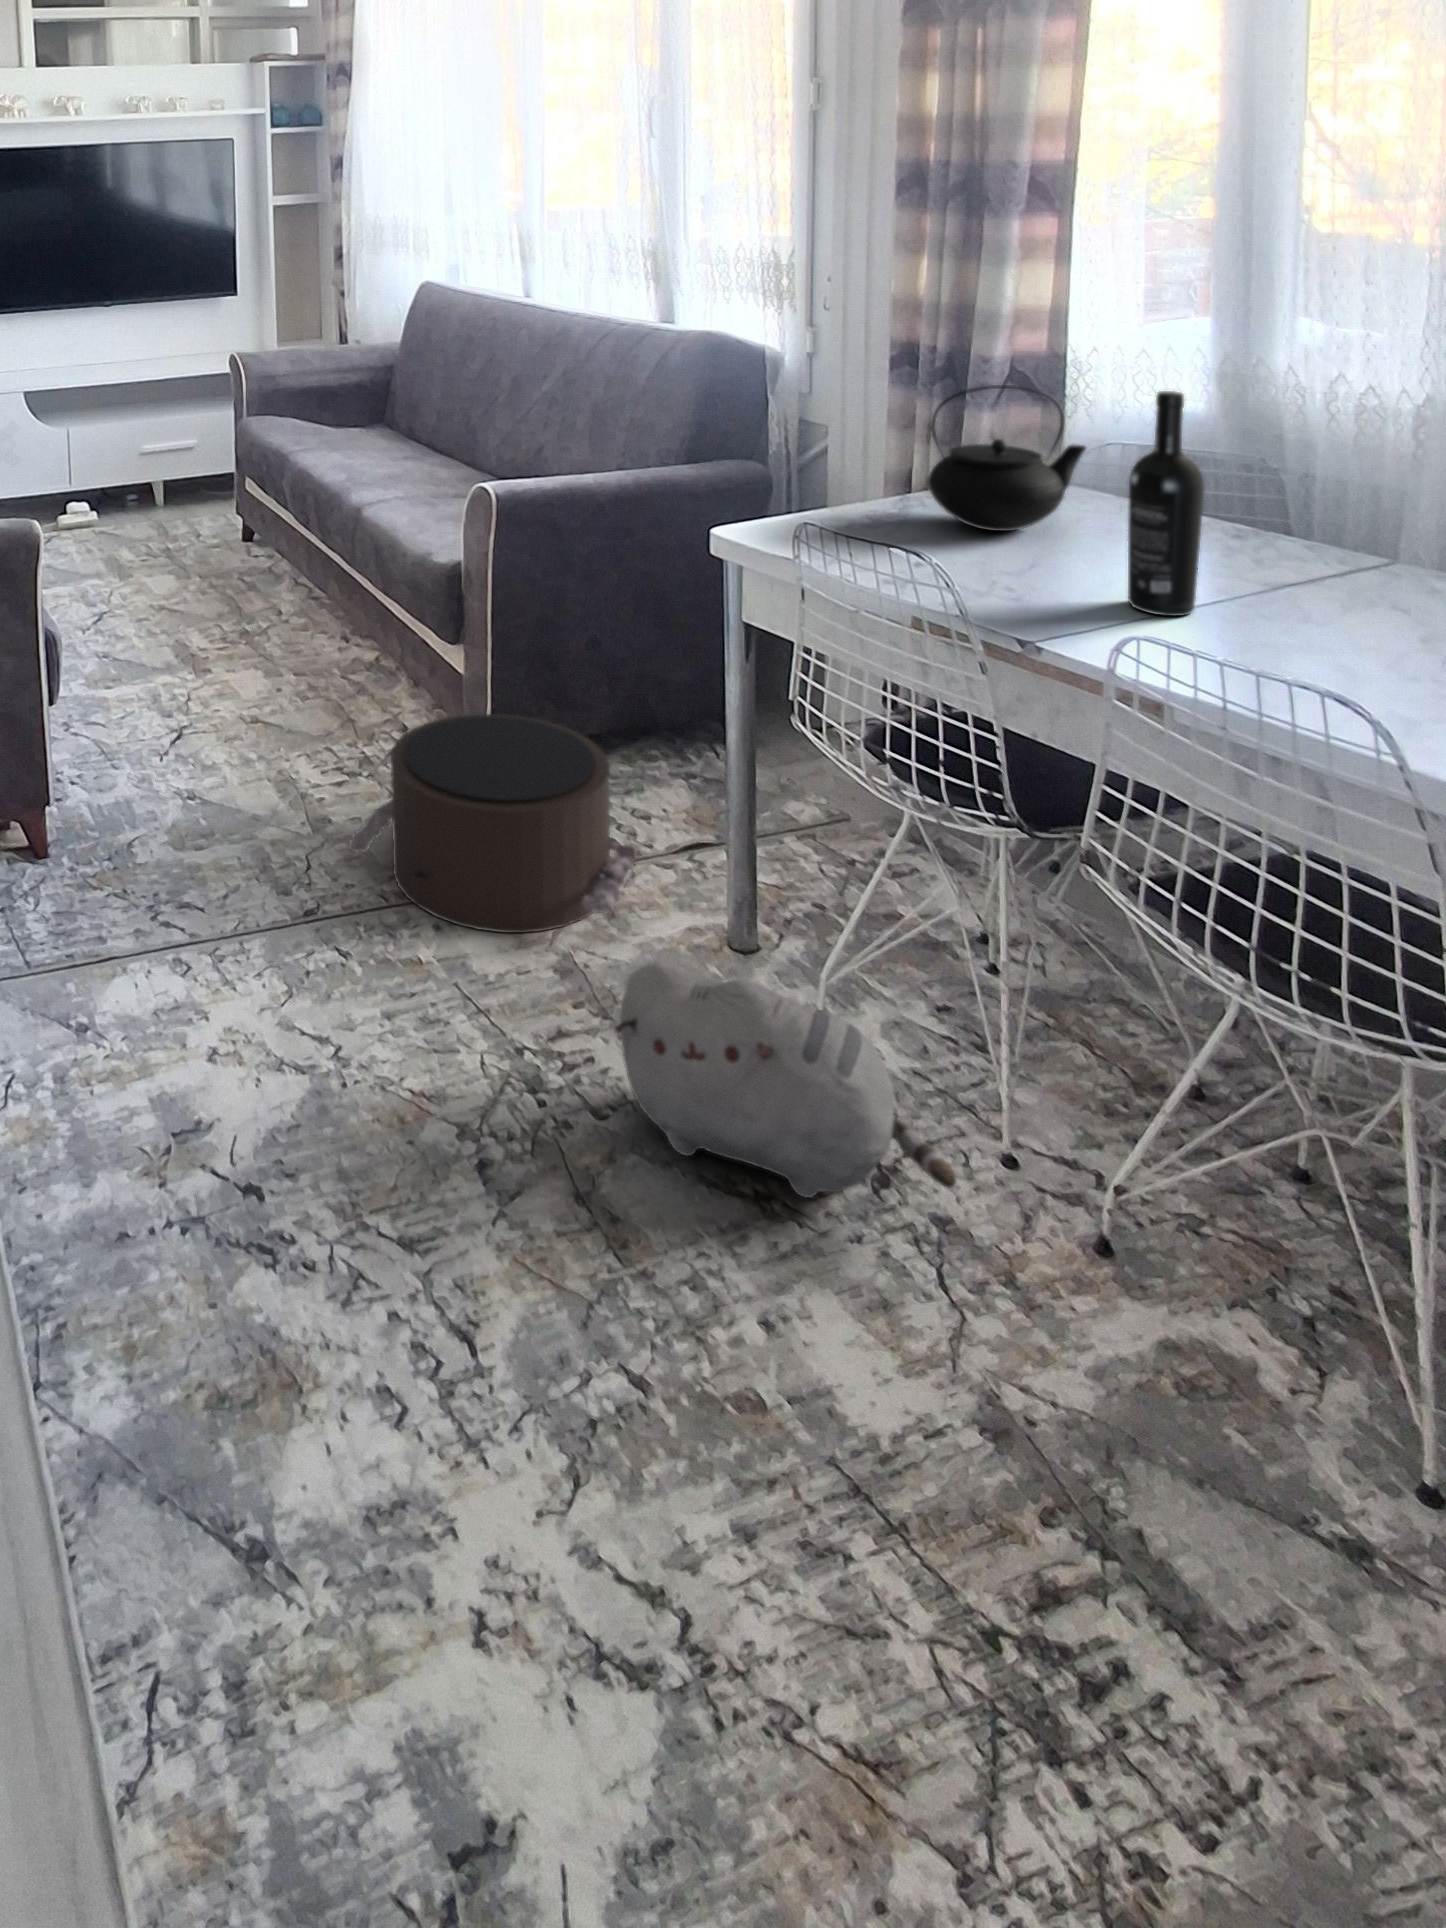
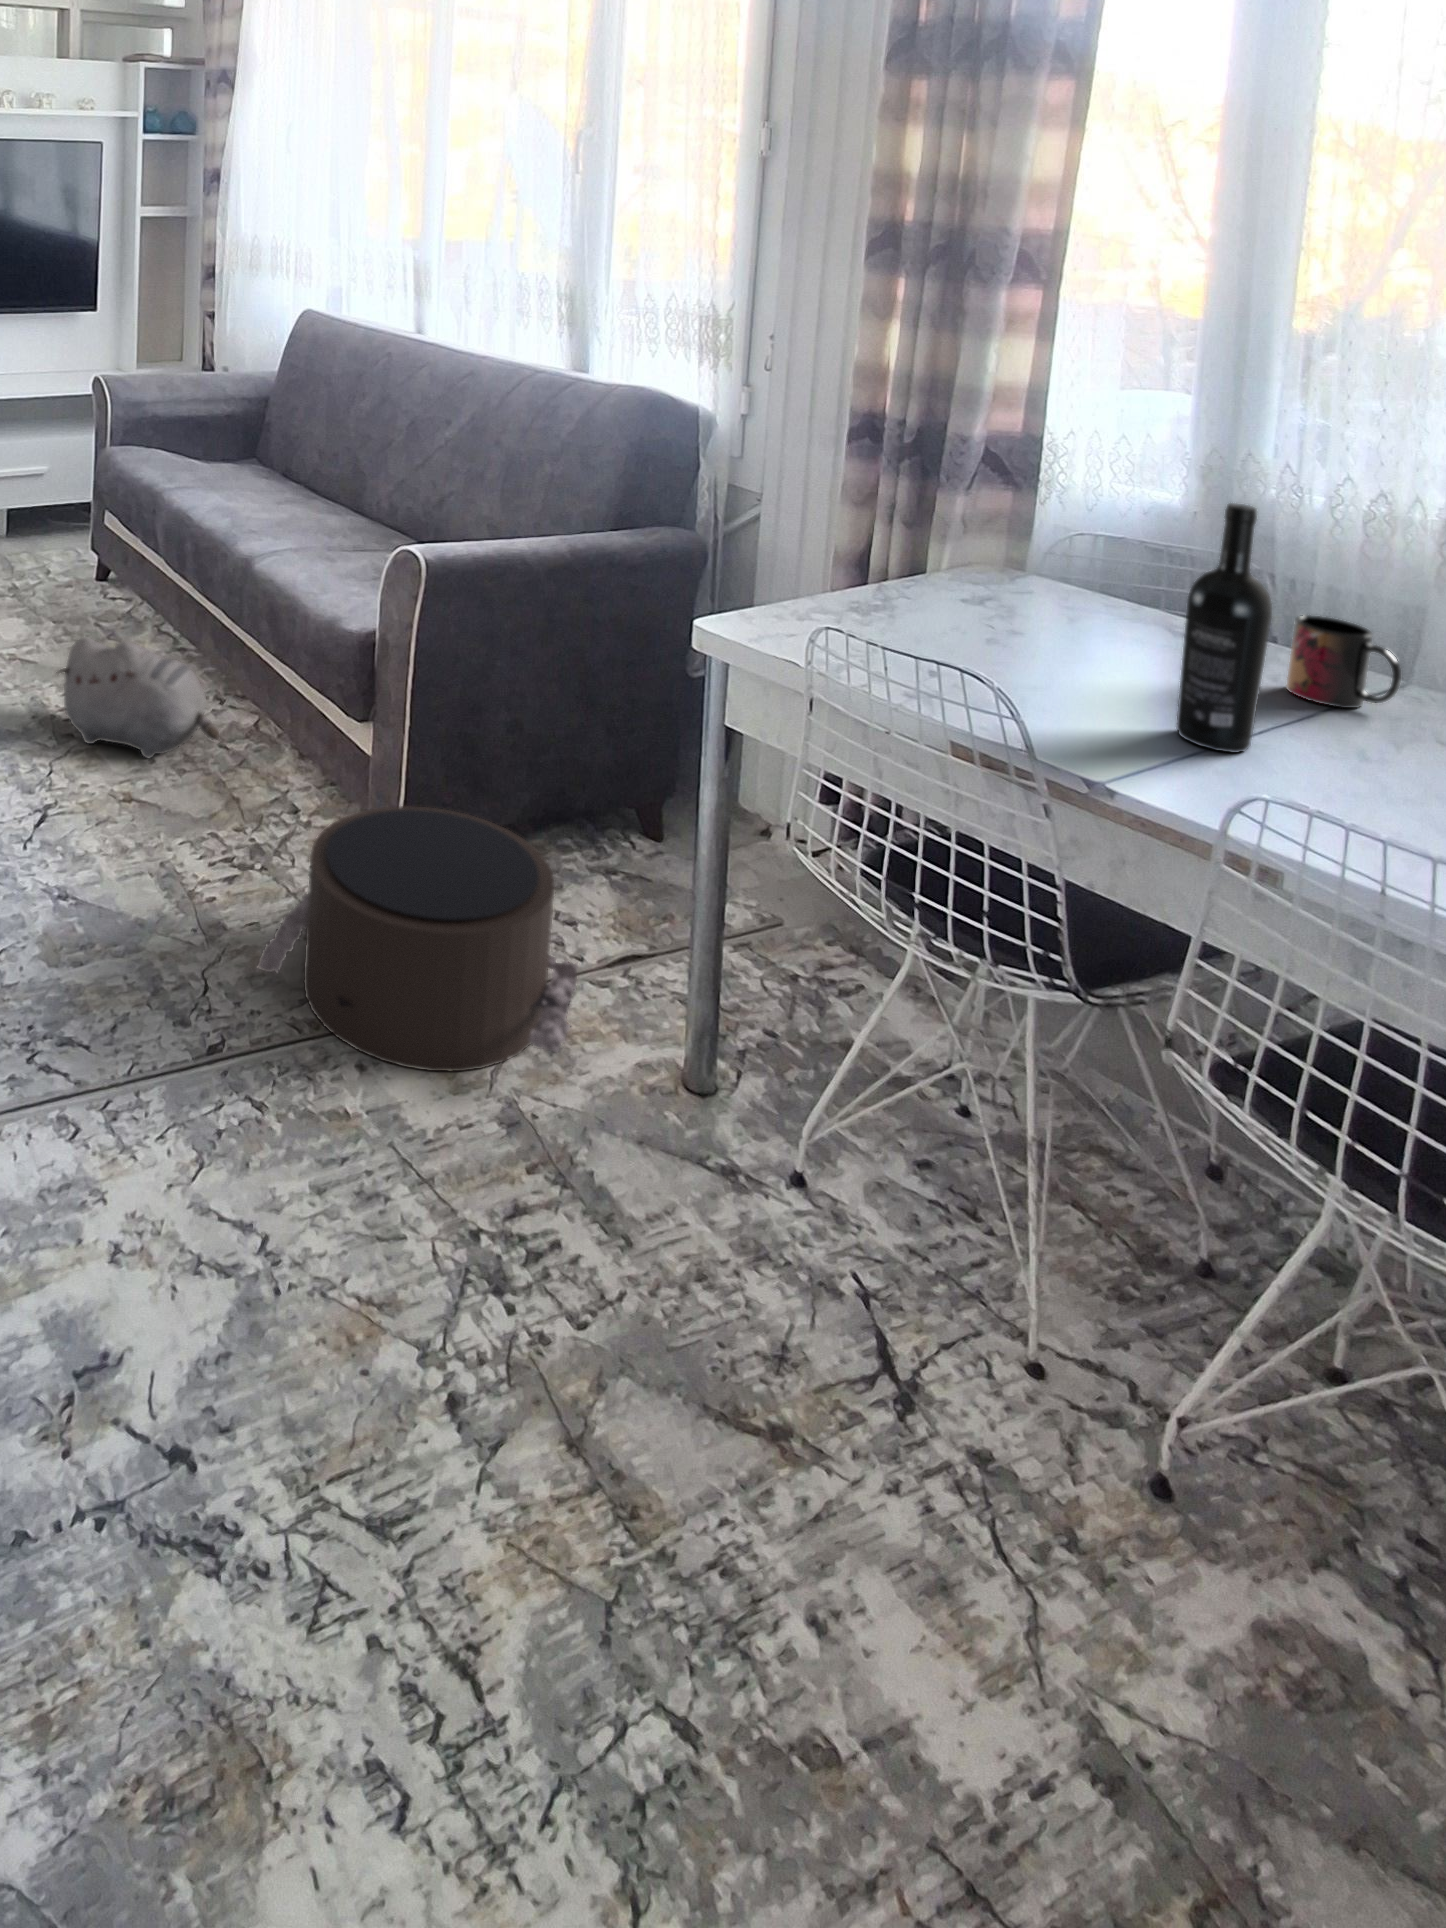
teapot: present [928,385,1086,531] -> none [919,477,1085,636]
mug: none [1267,496,1369,579] -> present [1287,615,1401,708]
plush toy: present [615,963,956,1198] -> present [58,637,219,758]

